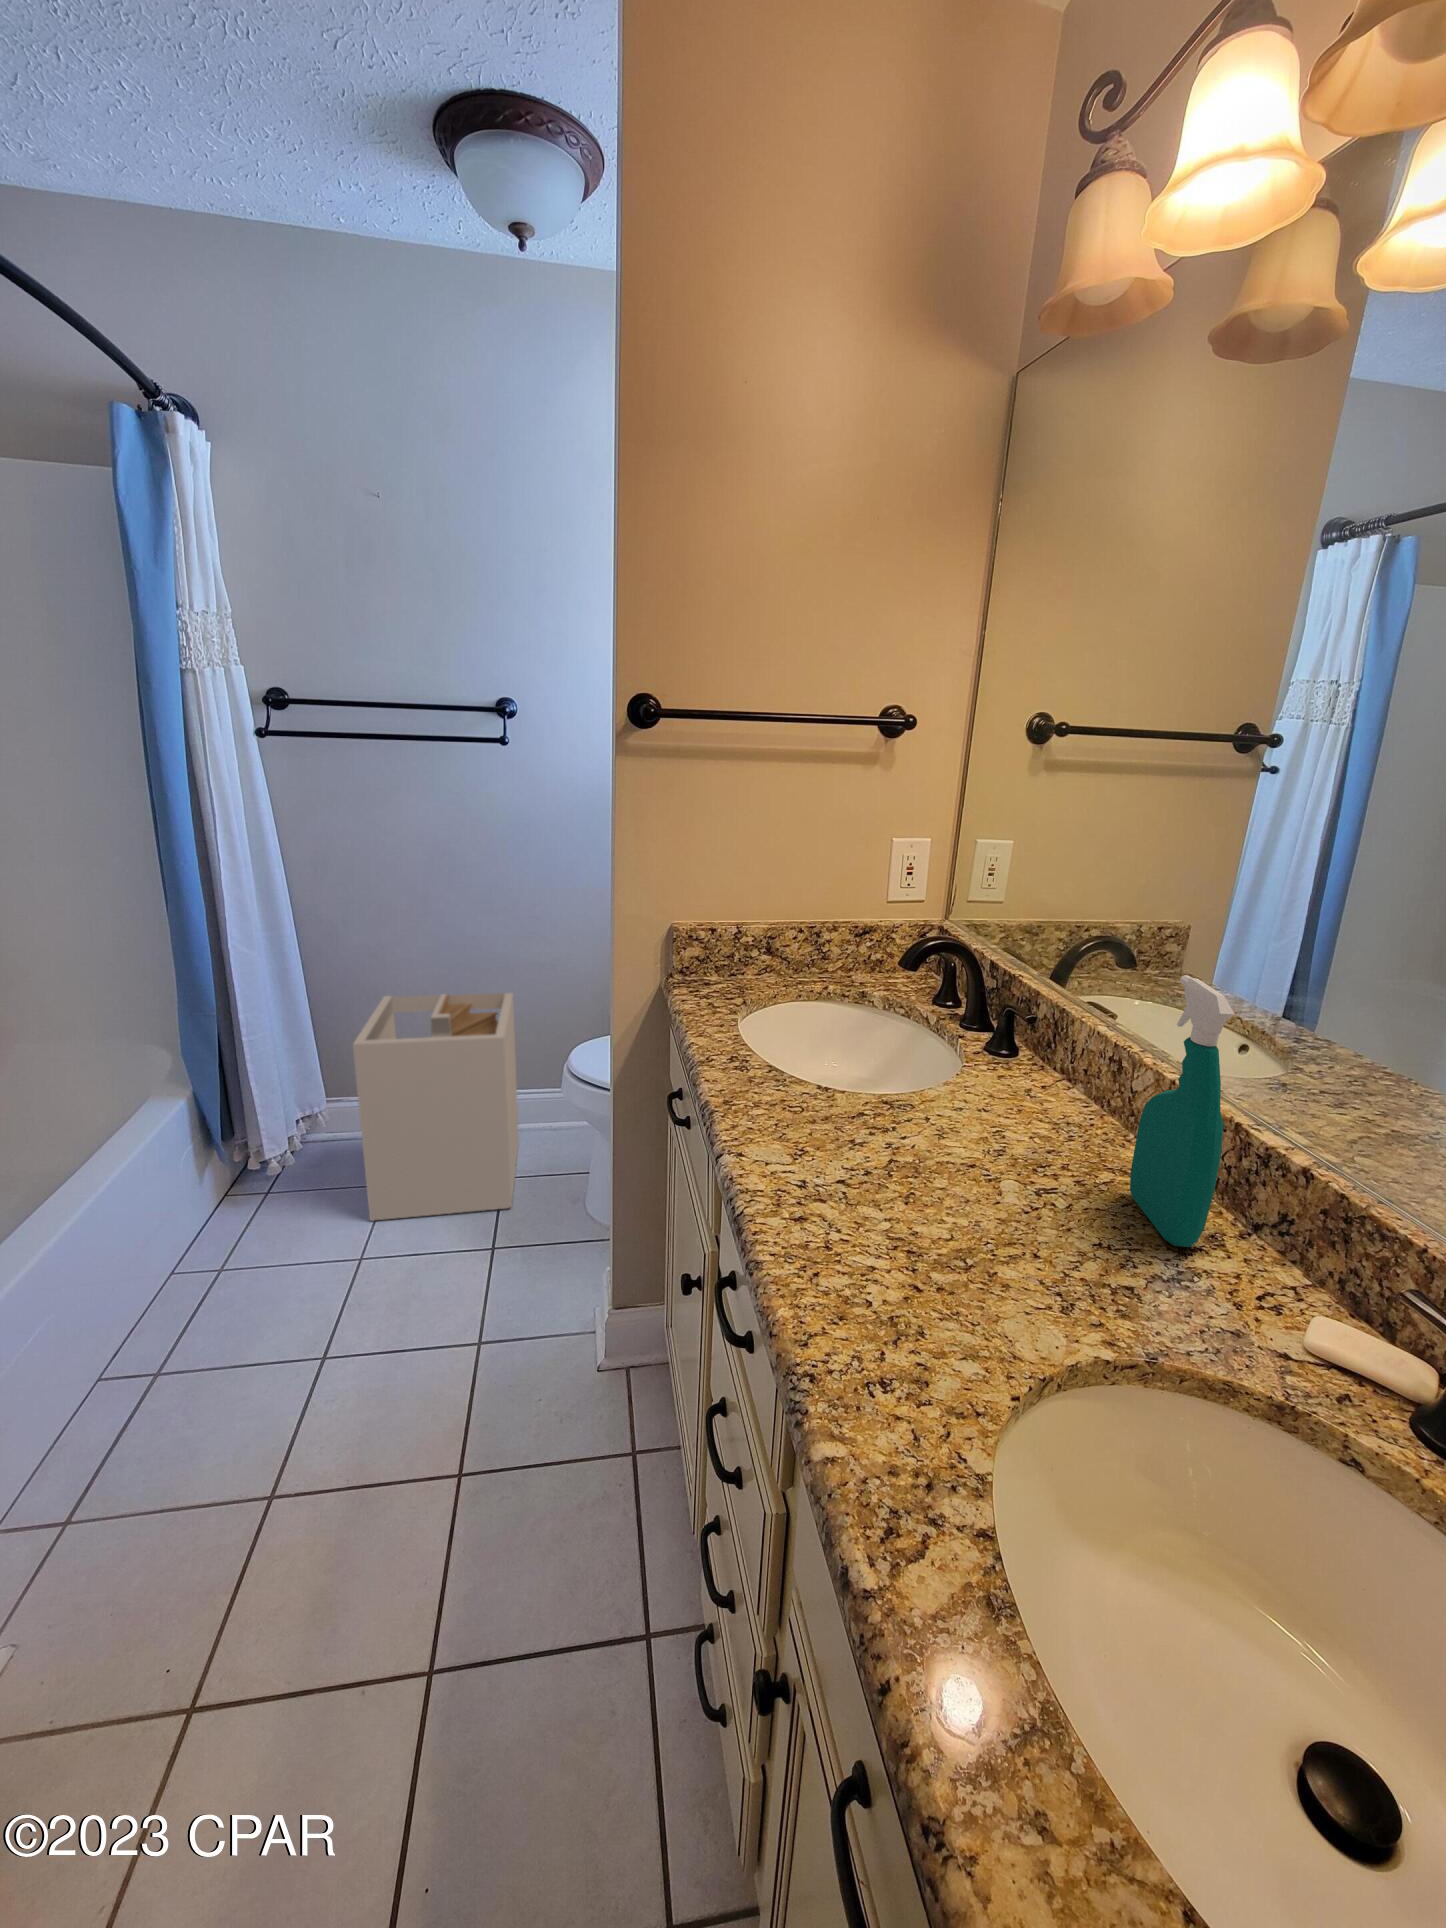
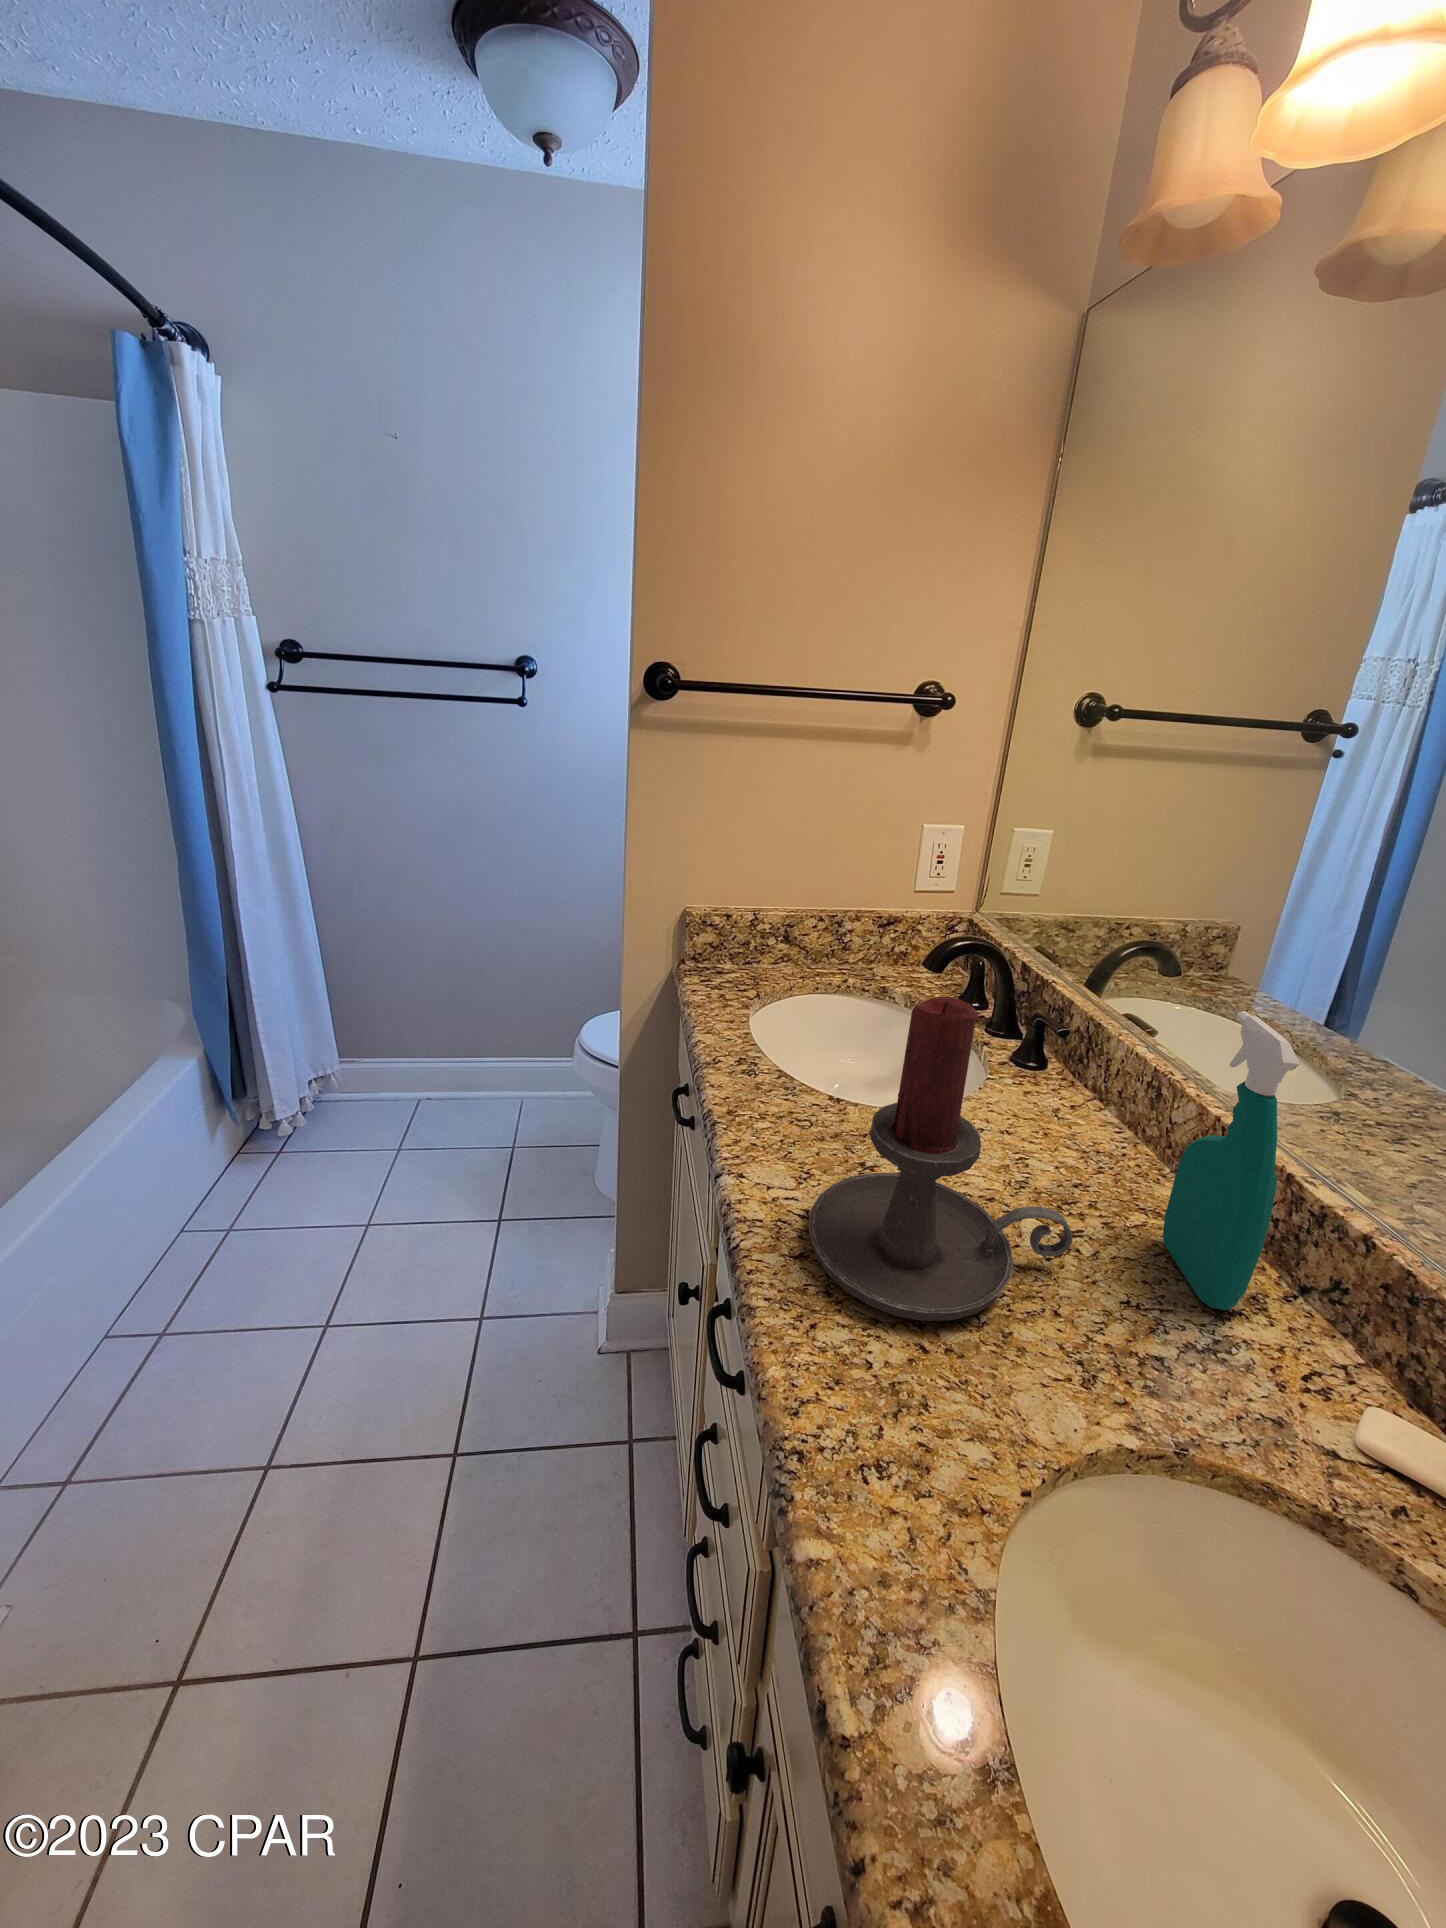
candle holder: none [807,971,1048,1266] -> present [809,996,1073,1321]
laundry hamper: present [353,993,519,1221] -> none [363,959,530,1184]

